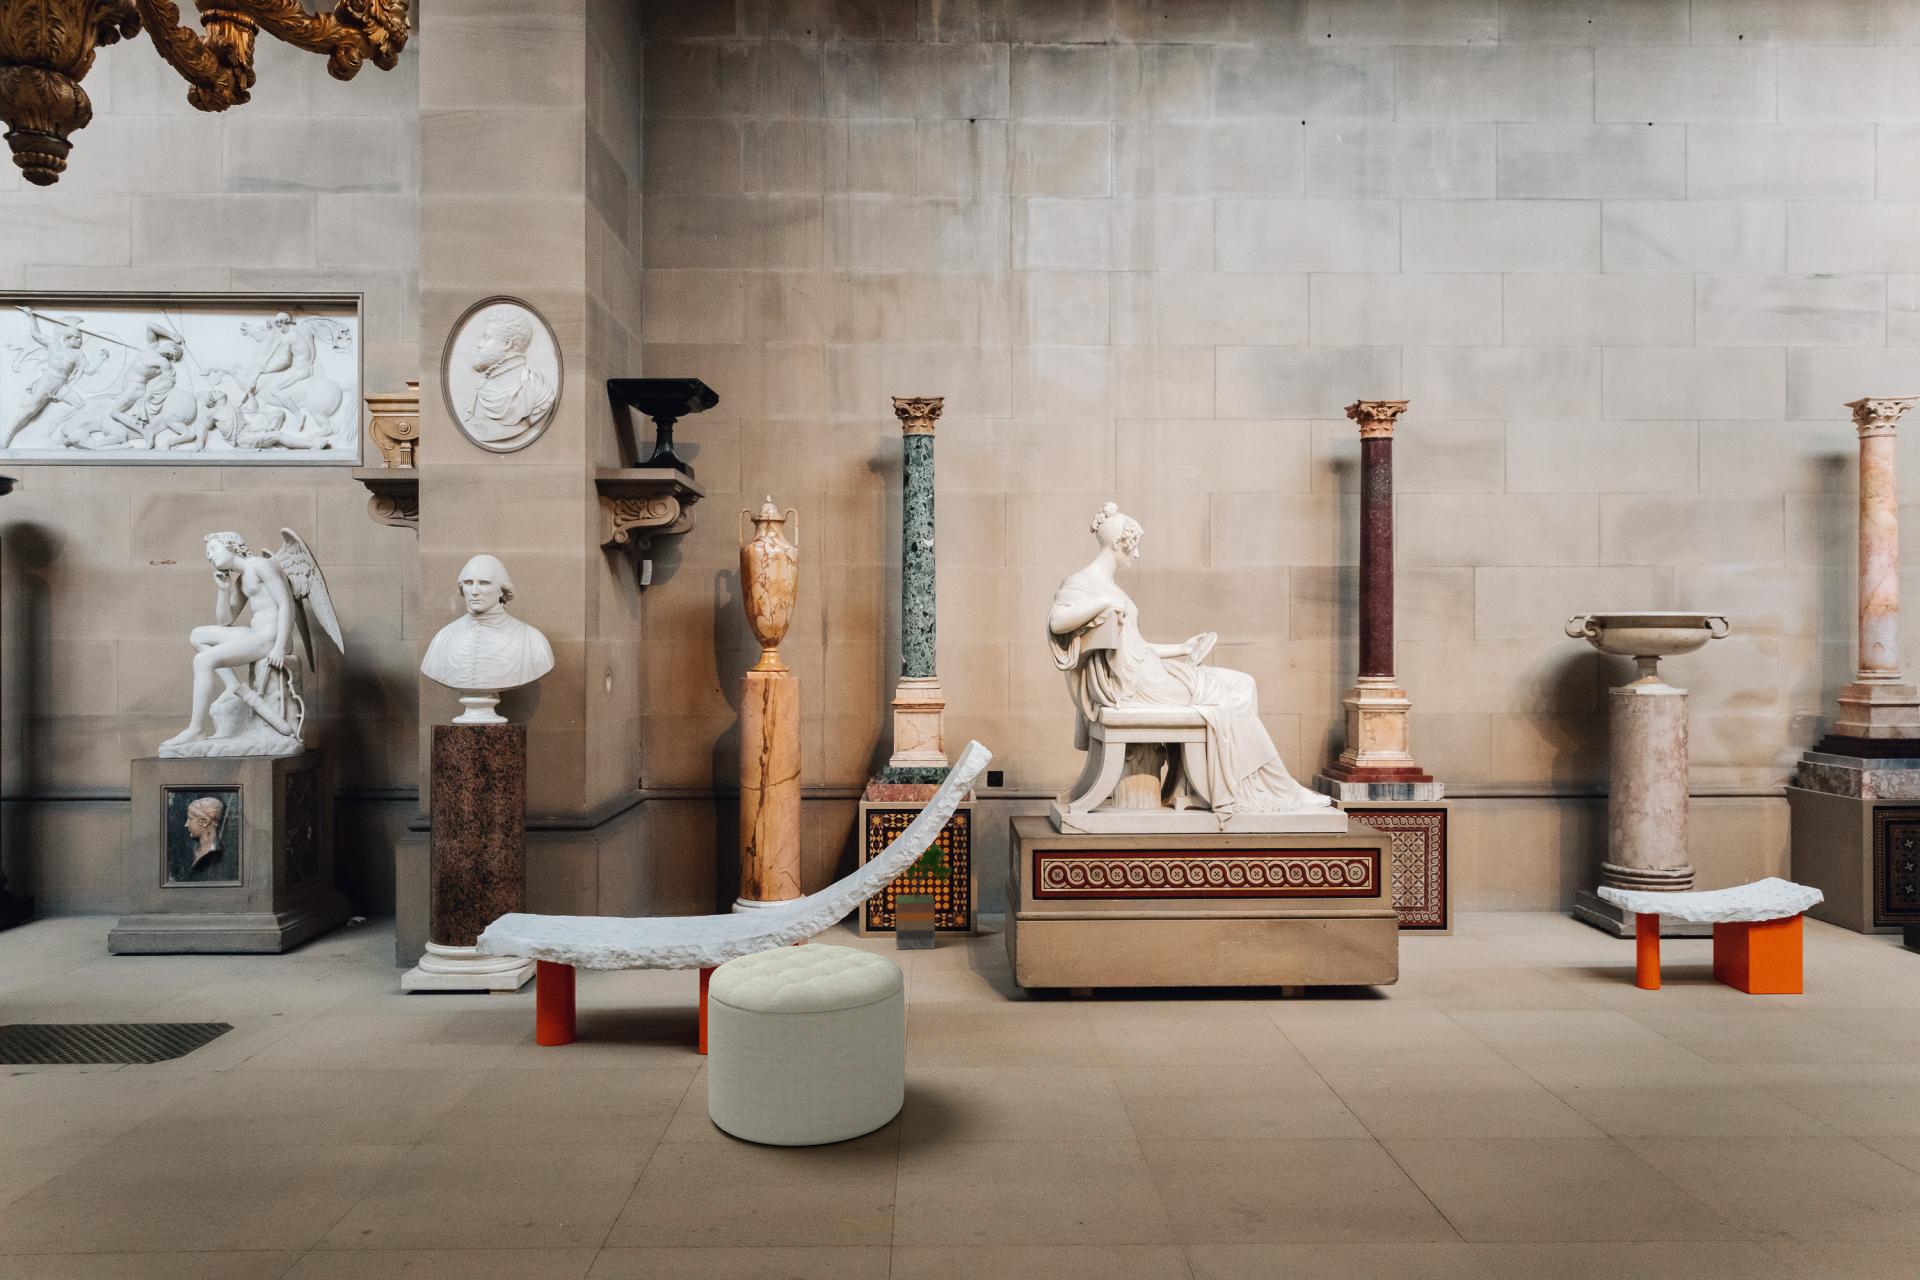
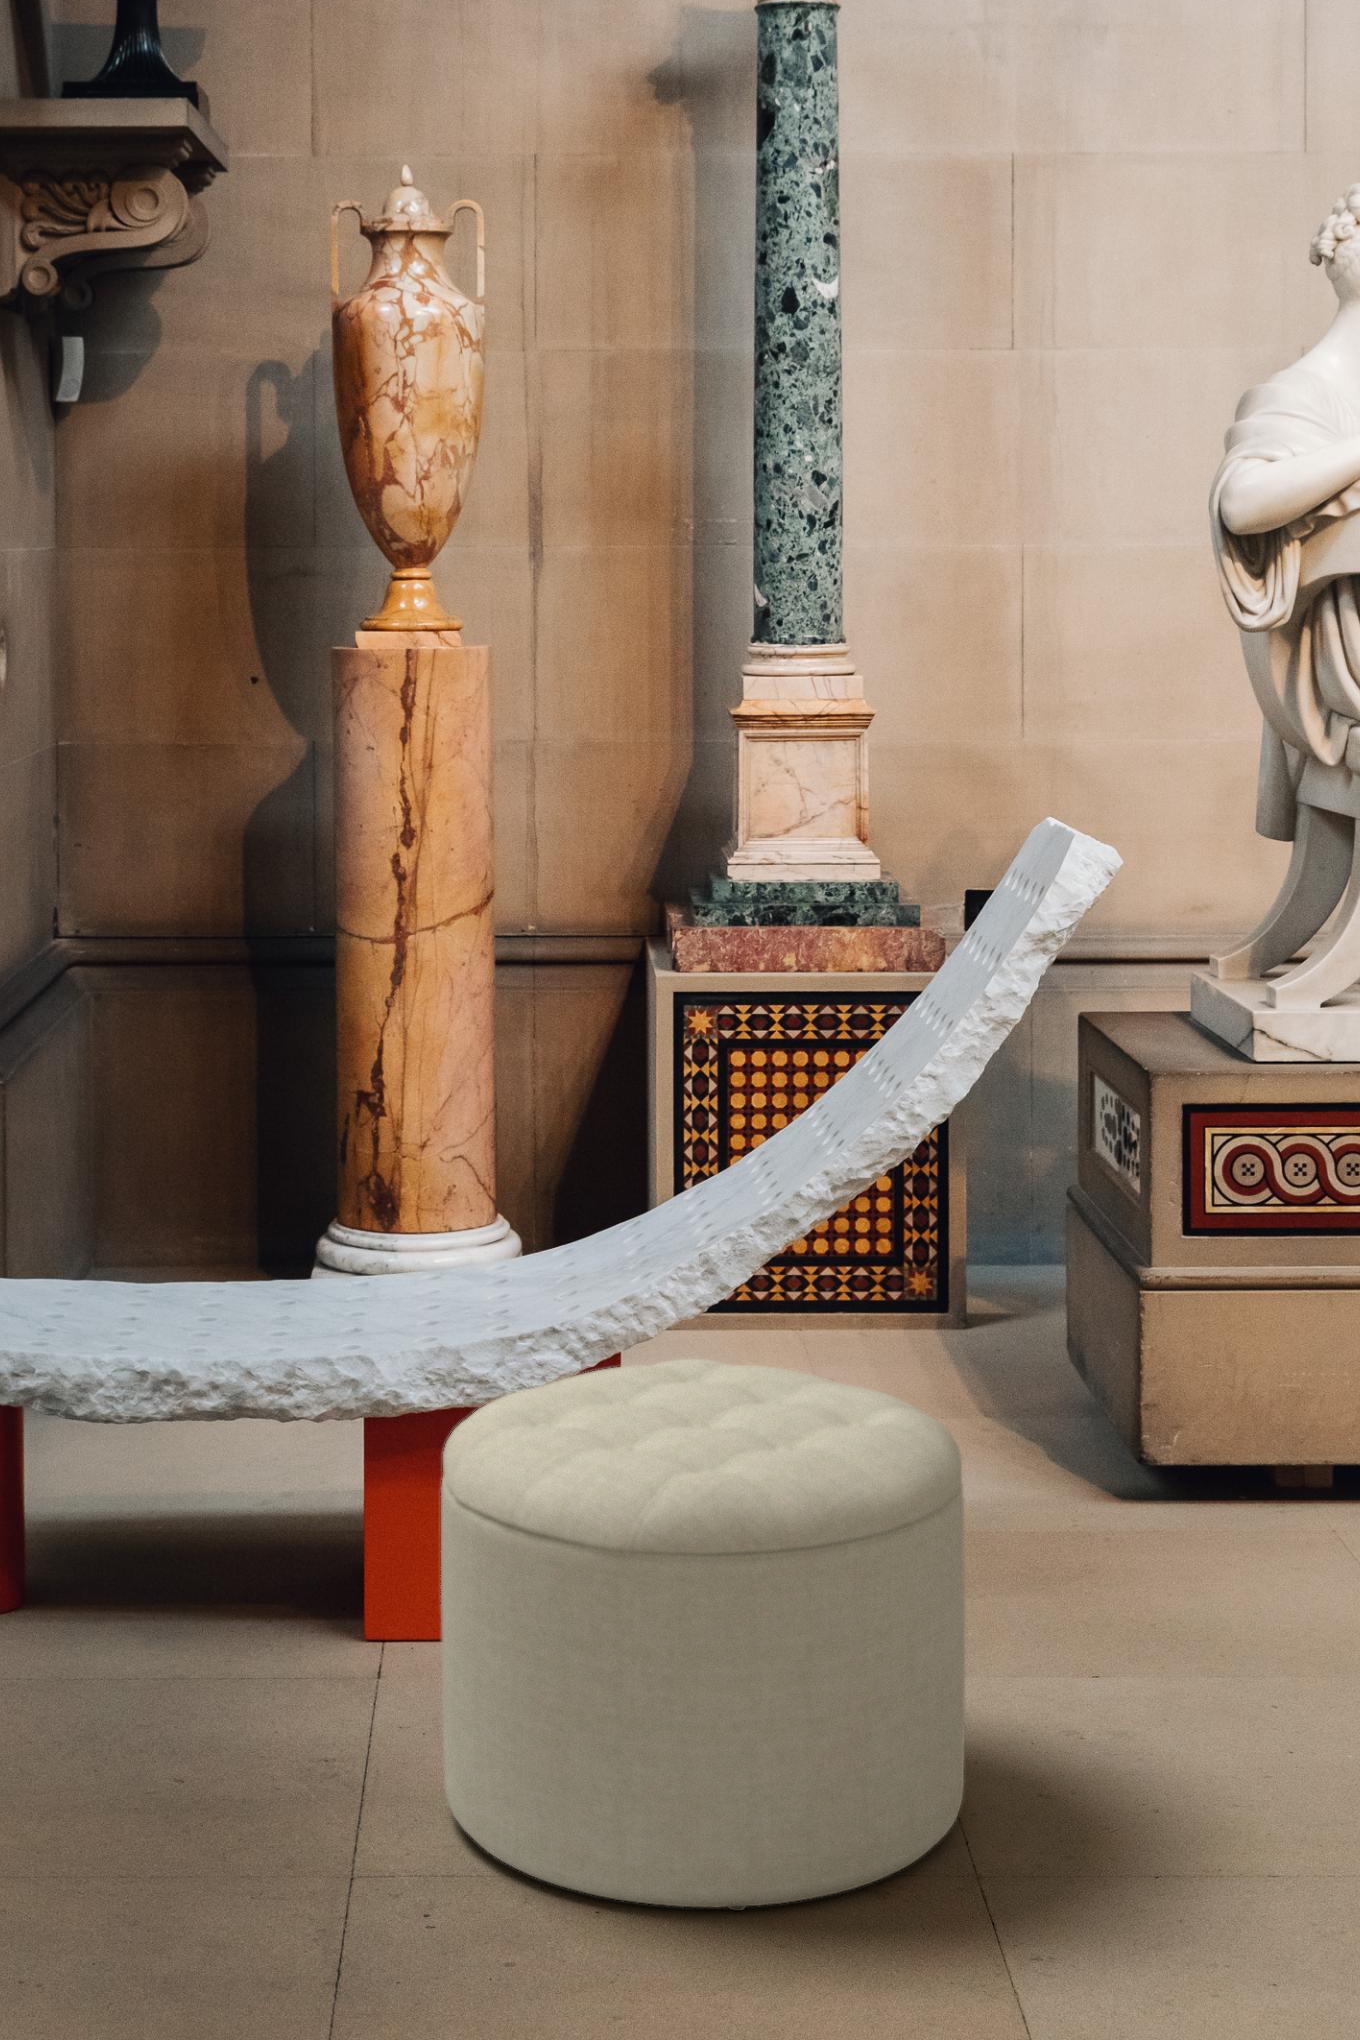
potted tree: present [896,844,951,949] -> none [725,1073,914,1360]

